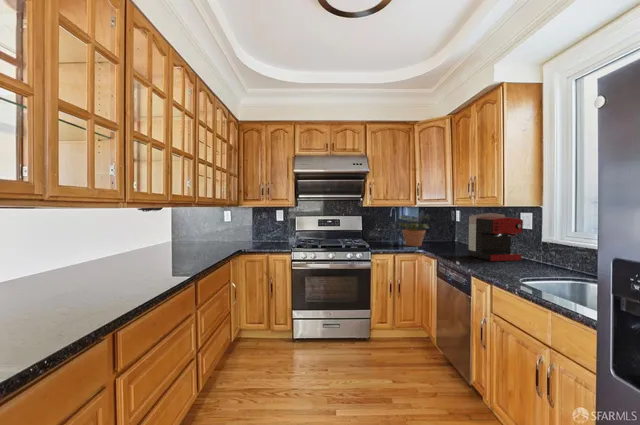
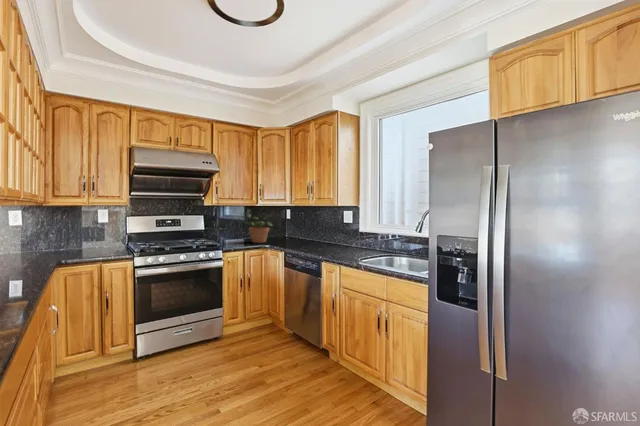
coffee maker: present [468,213,523,261] -> none [310,212,347,249]

